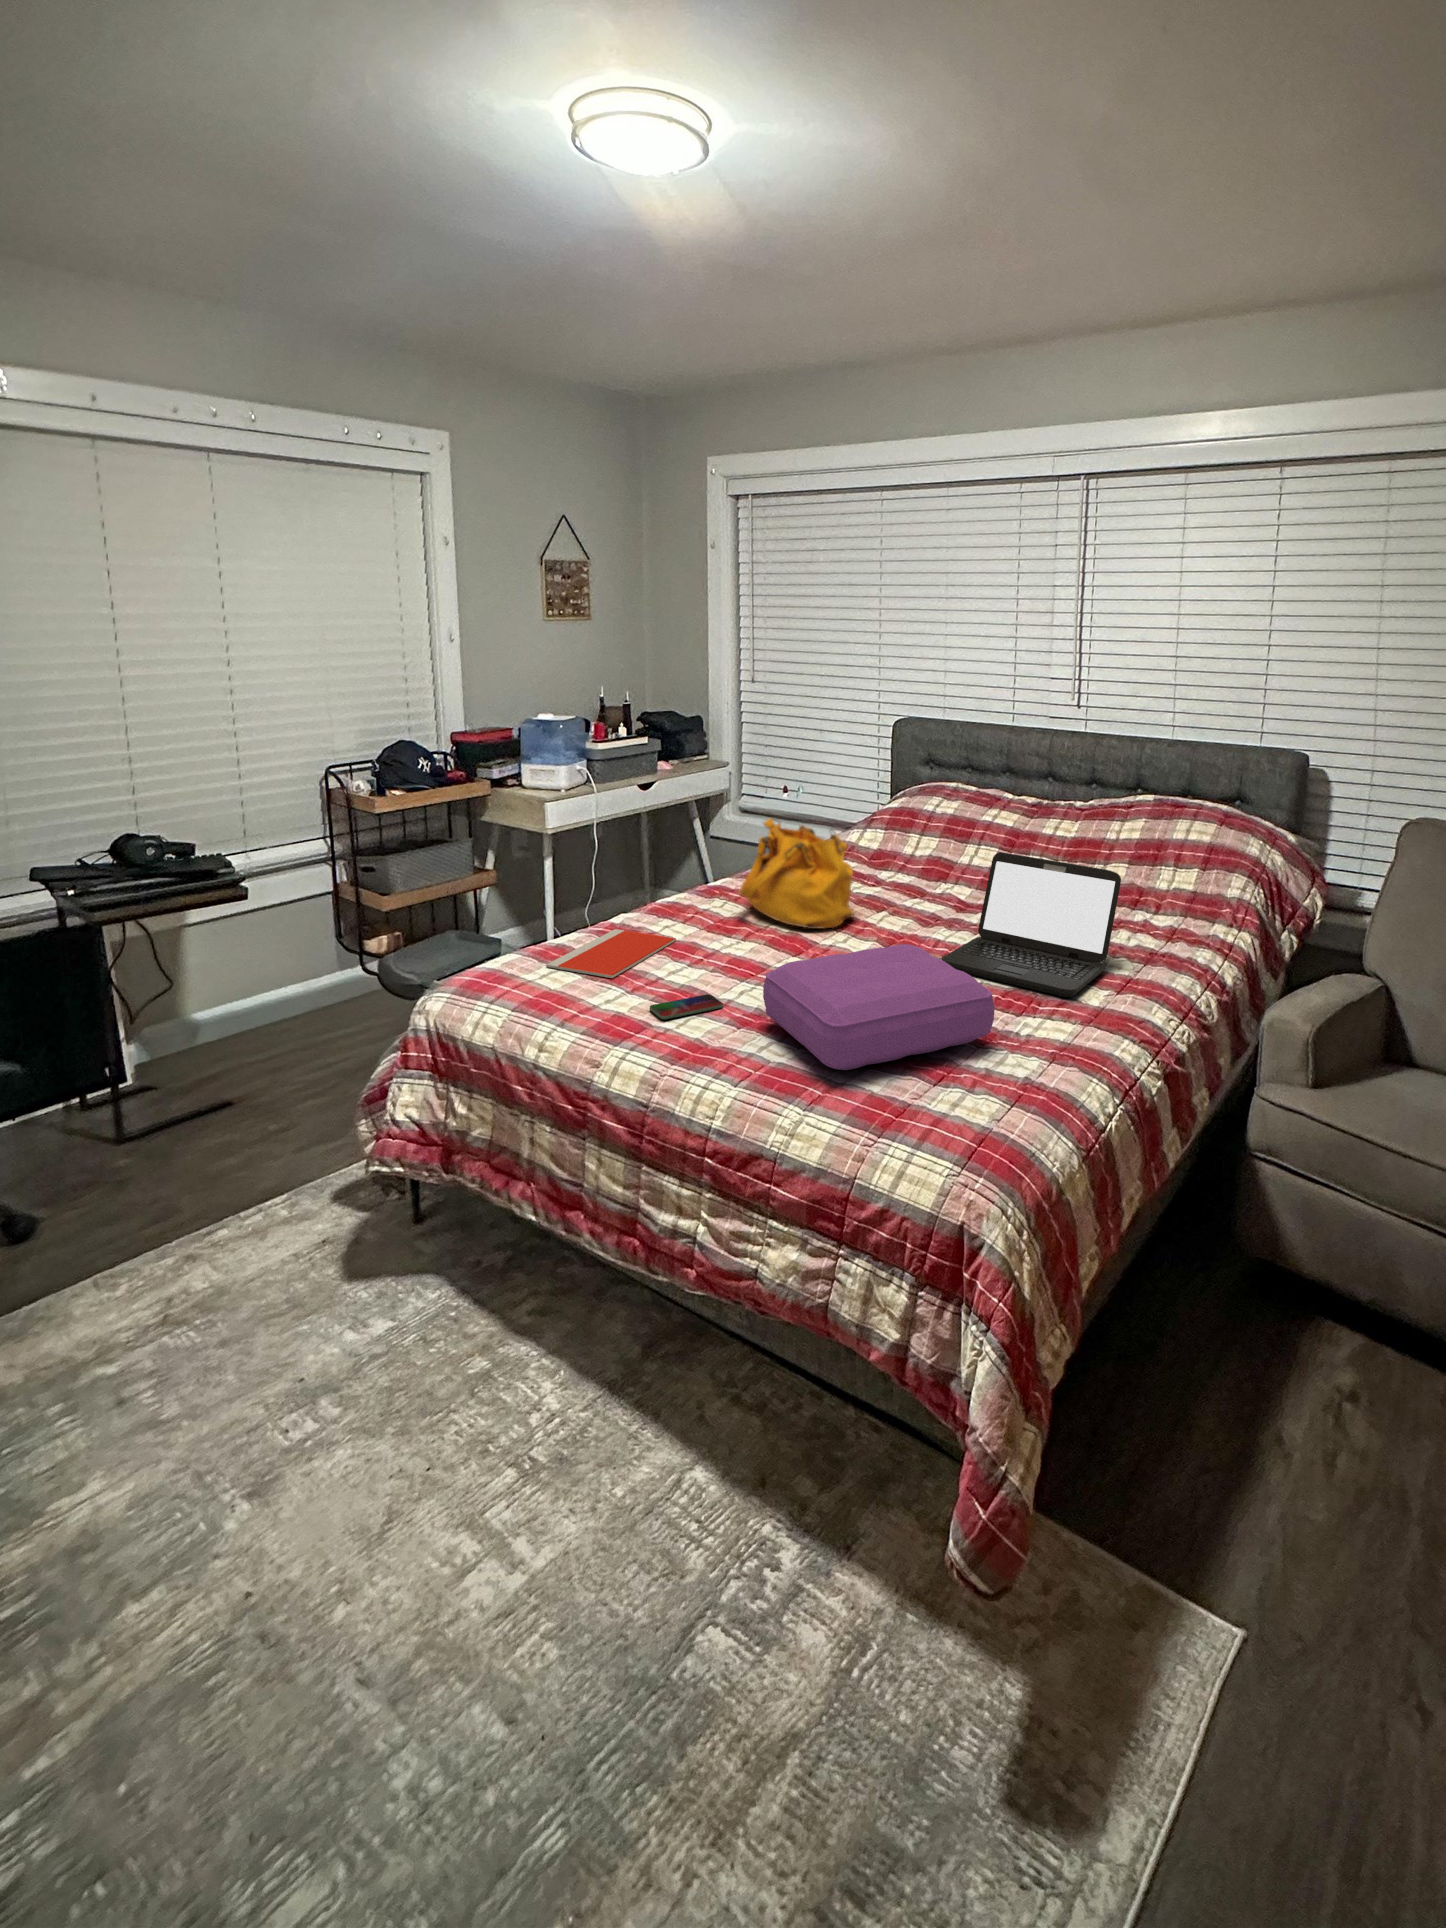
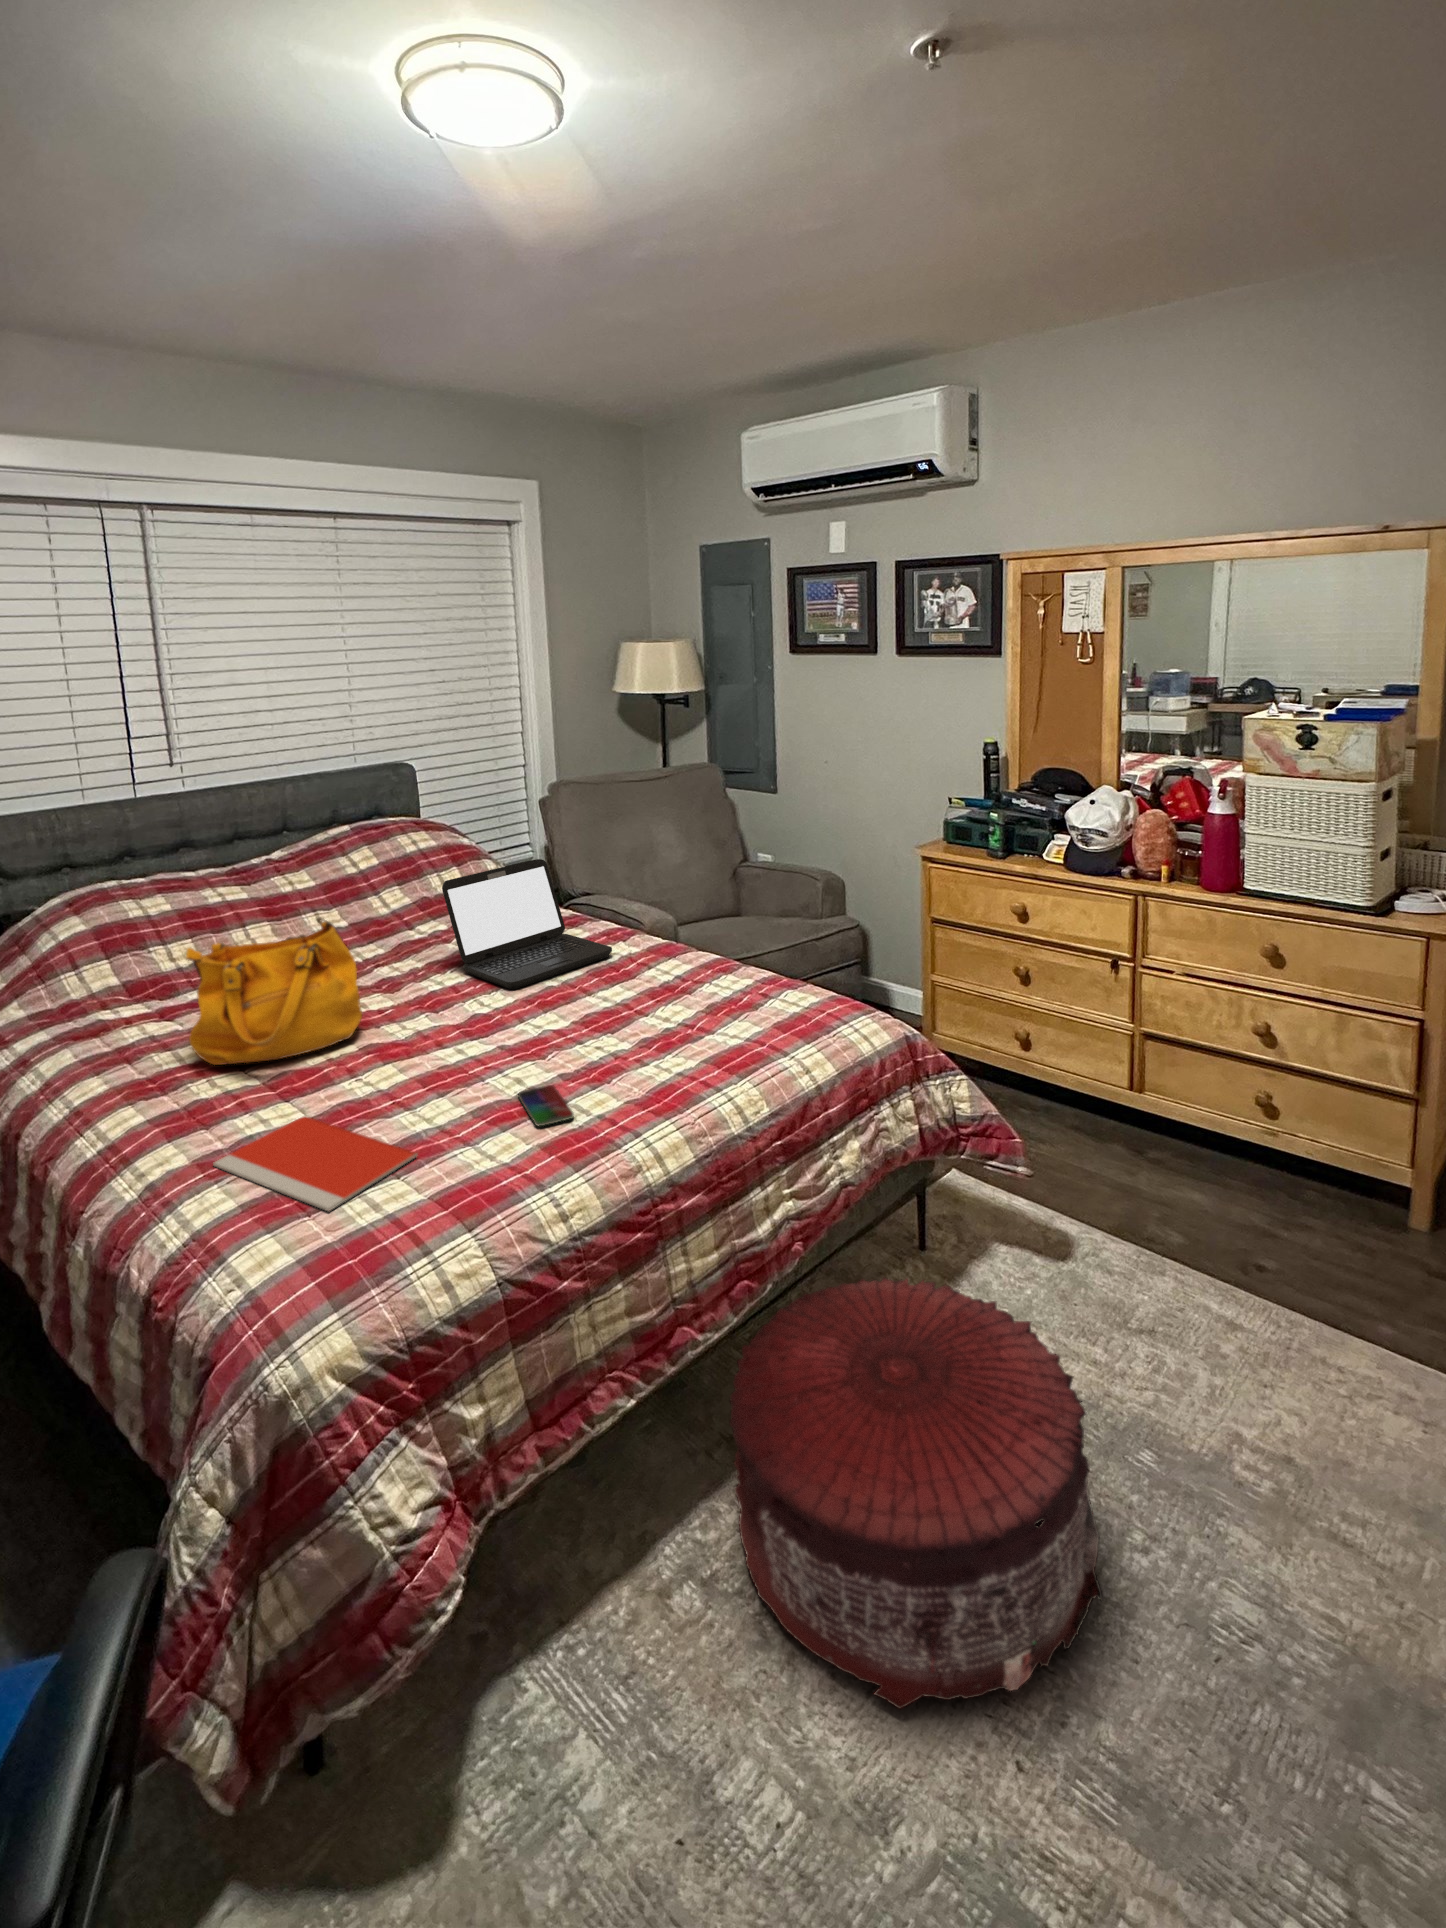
pillow: present [763,944,995,1070] -> none [571,939,746,1056]
pouf: none [301,1270,677,1695] -> present [730,1278,1103,1709]

